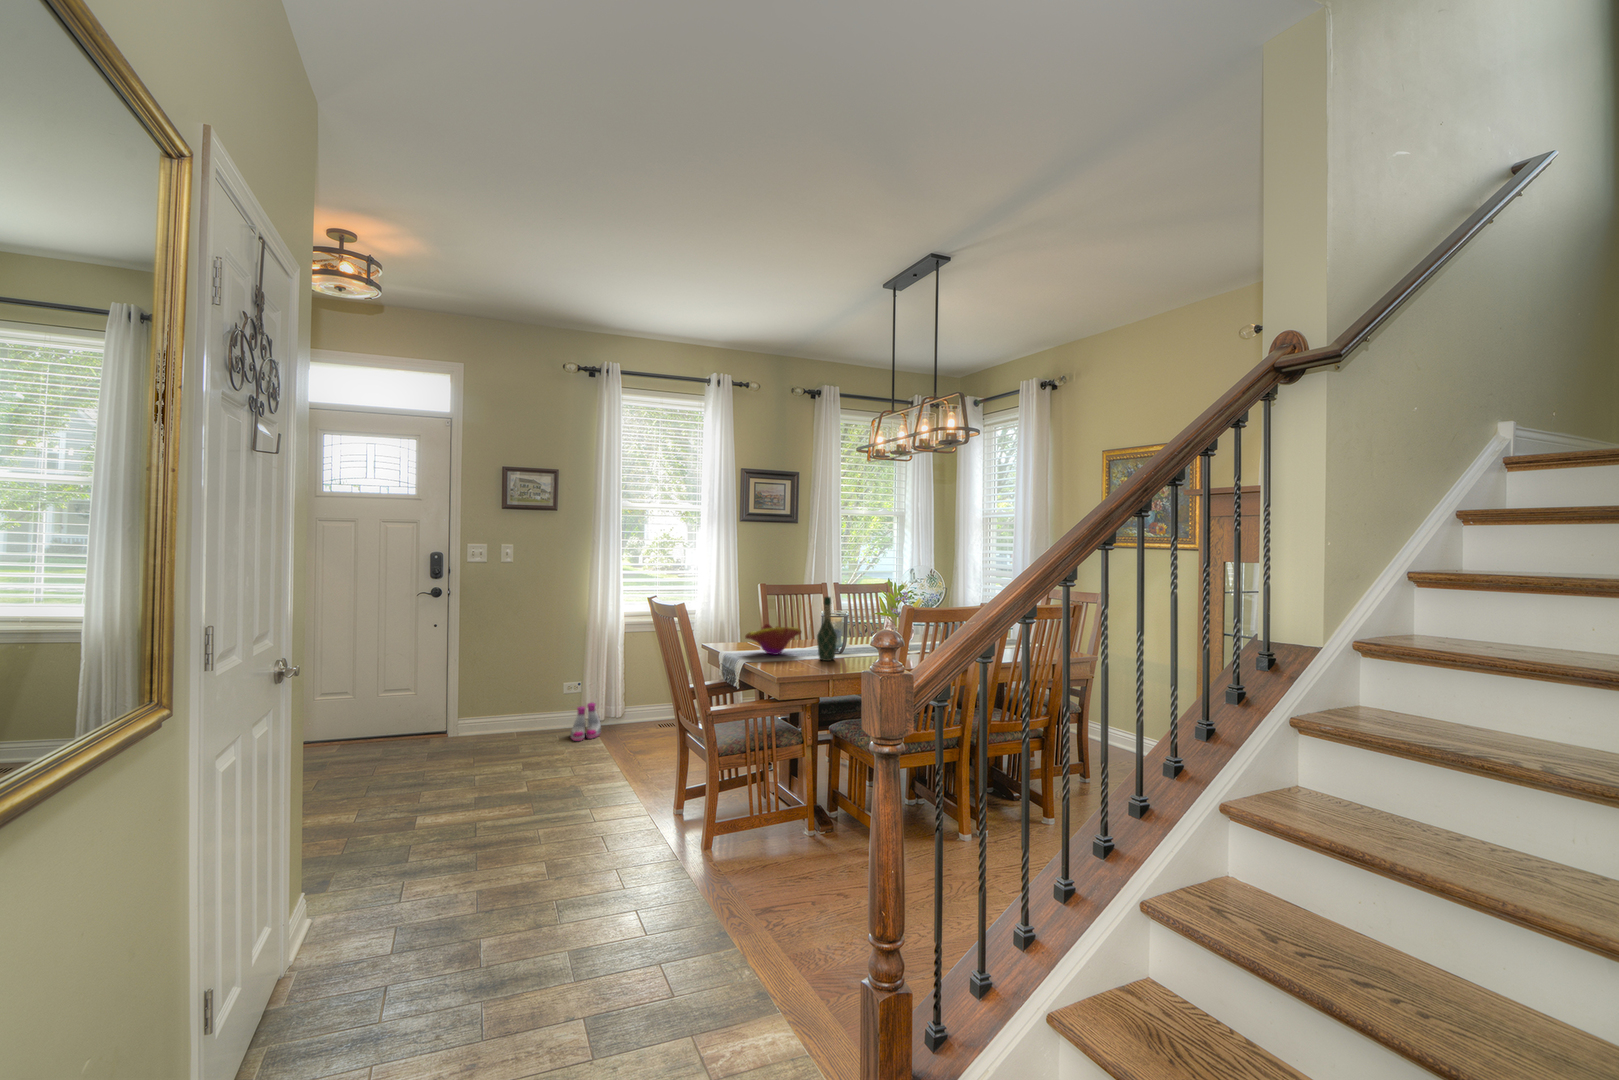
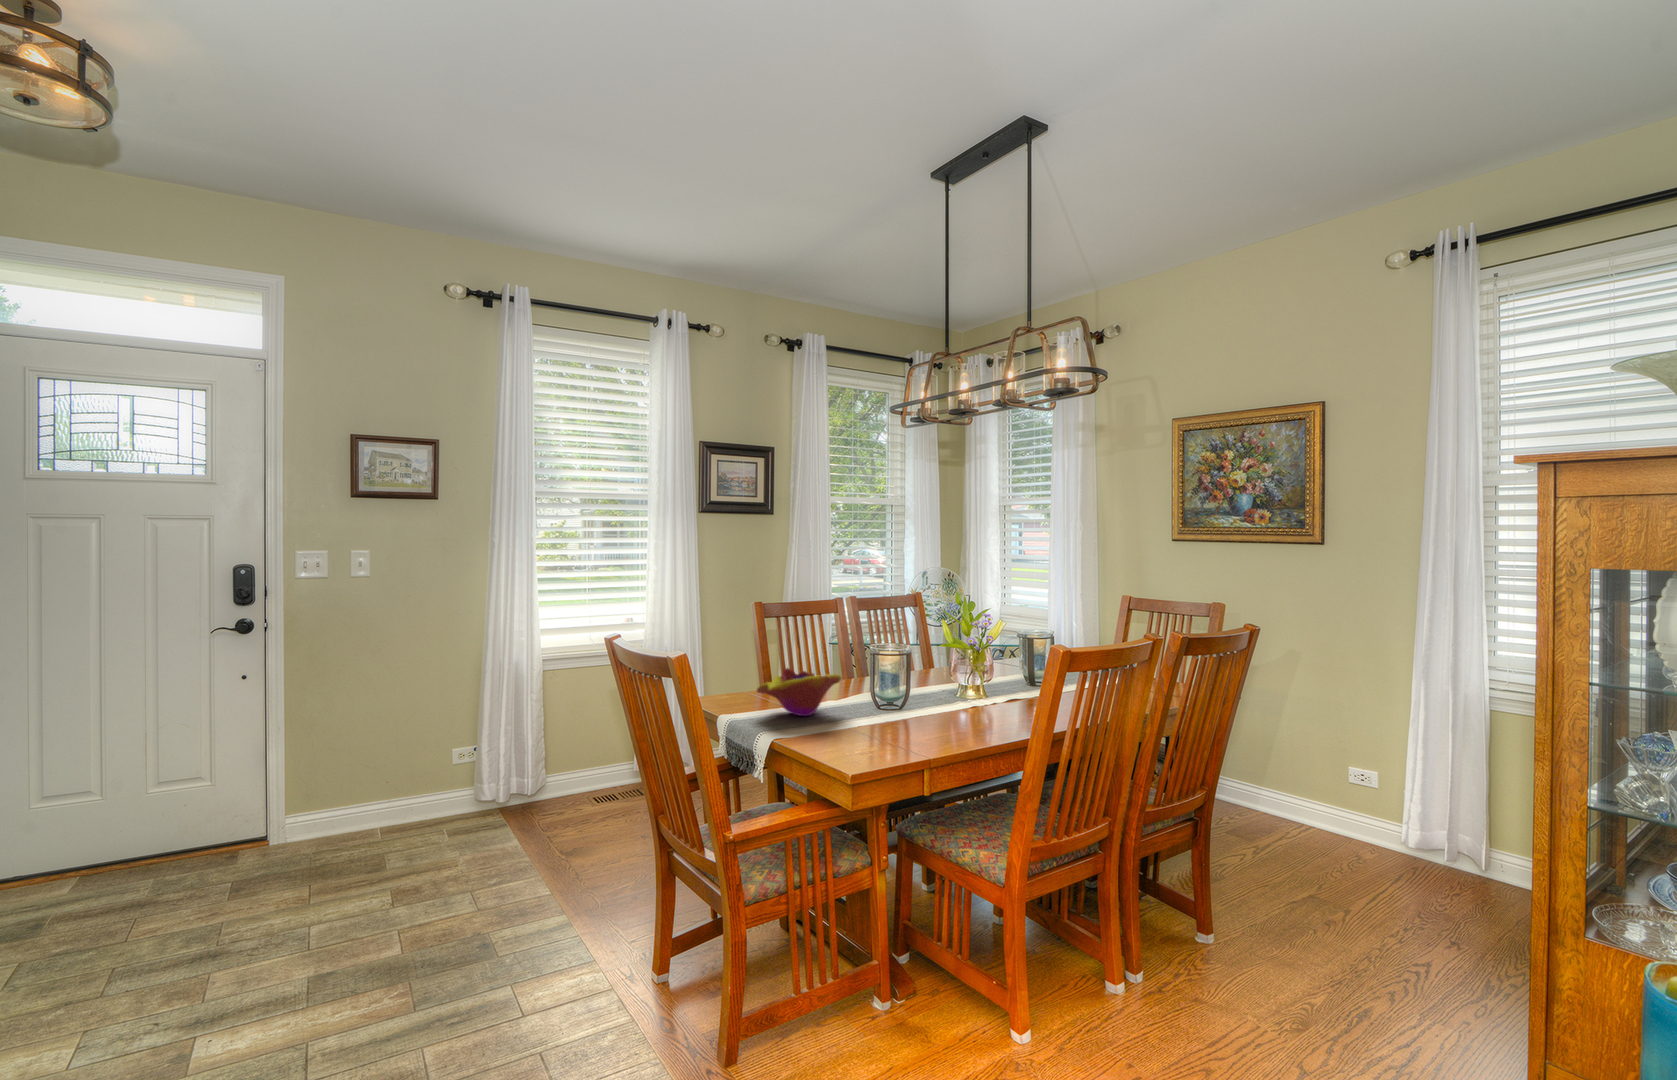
wine bottle: present [817,597,837,661] -> none [875,628,905,726]
boots: present [571,703,601,741] -> none [466,776,513,838]

